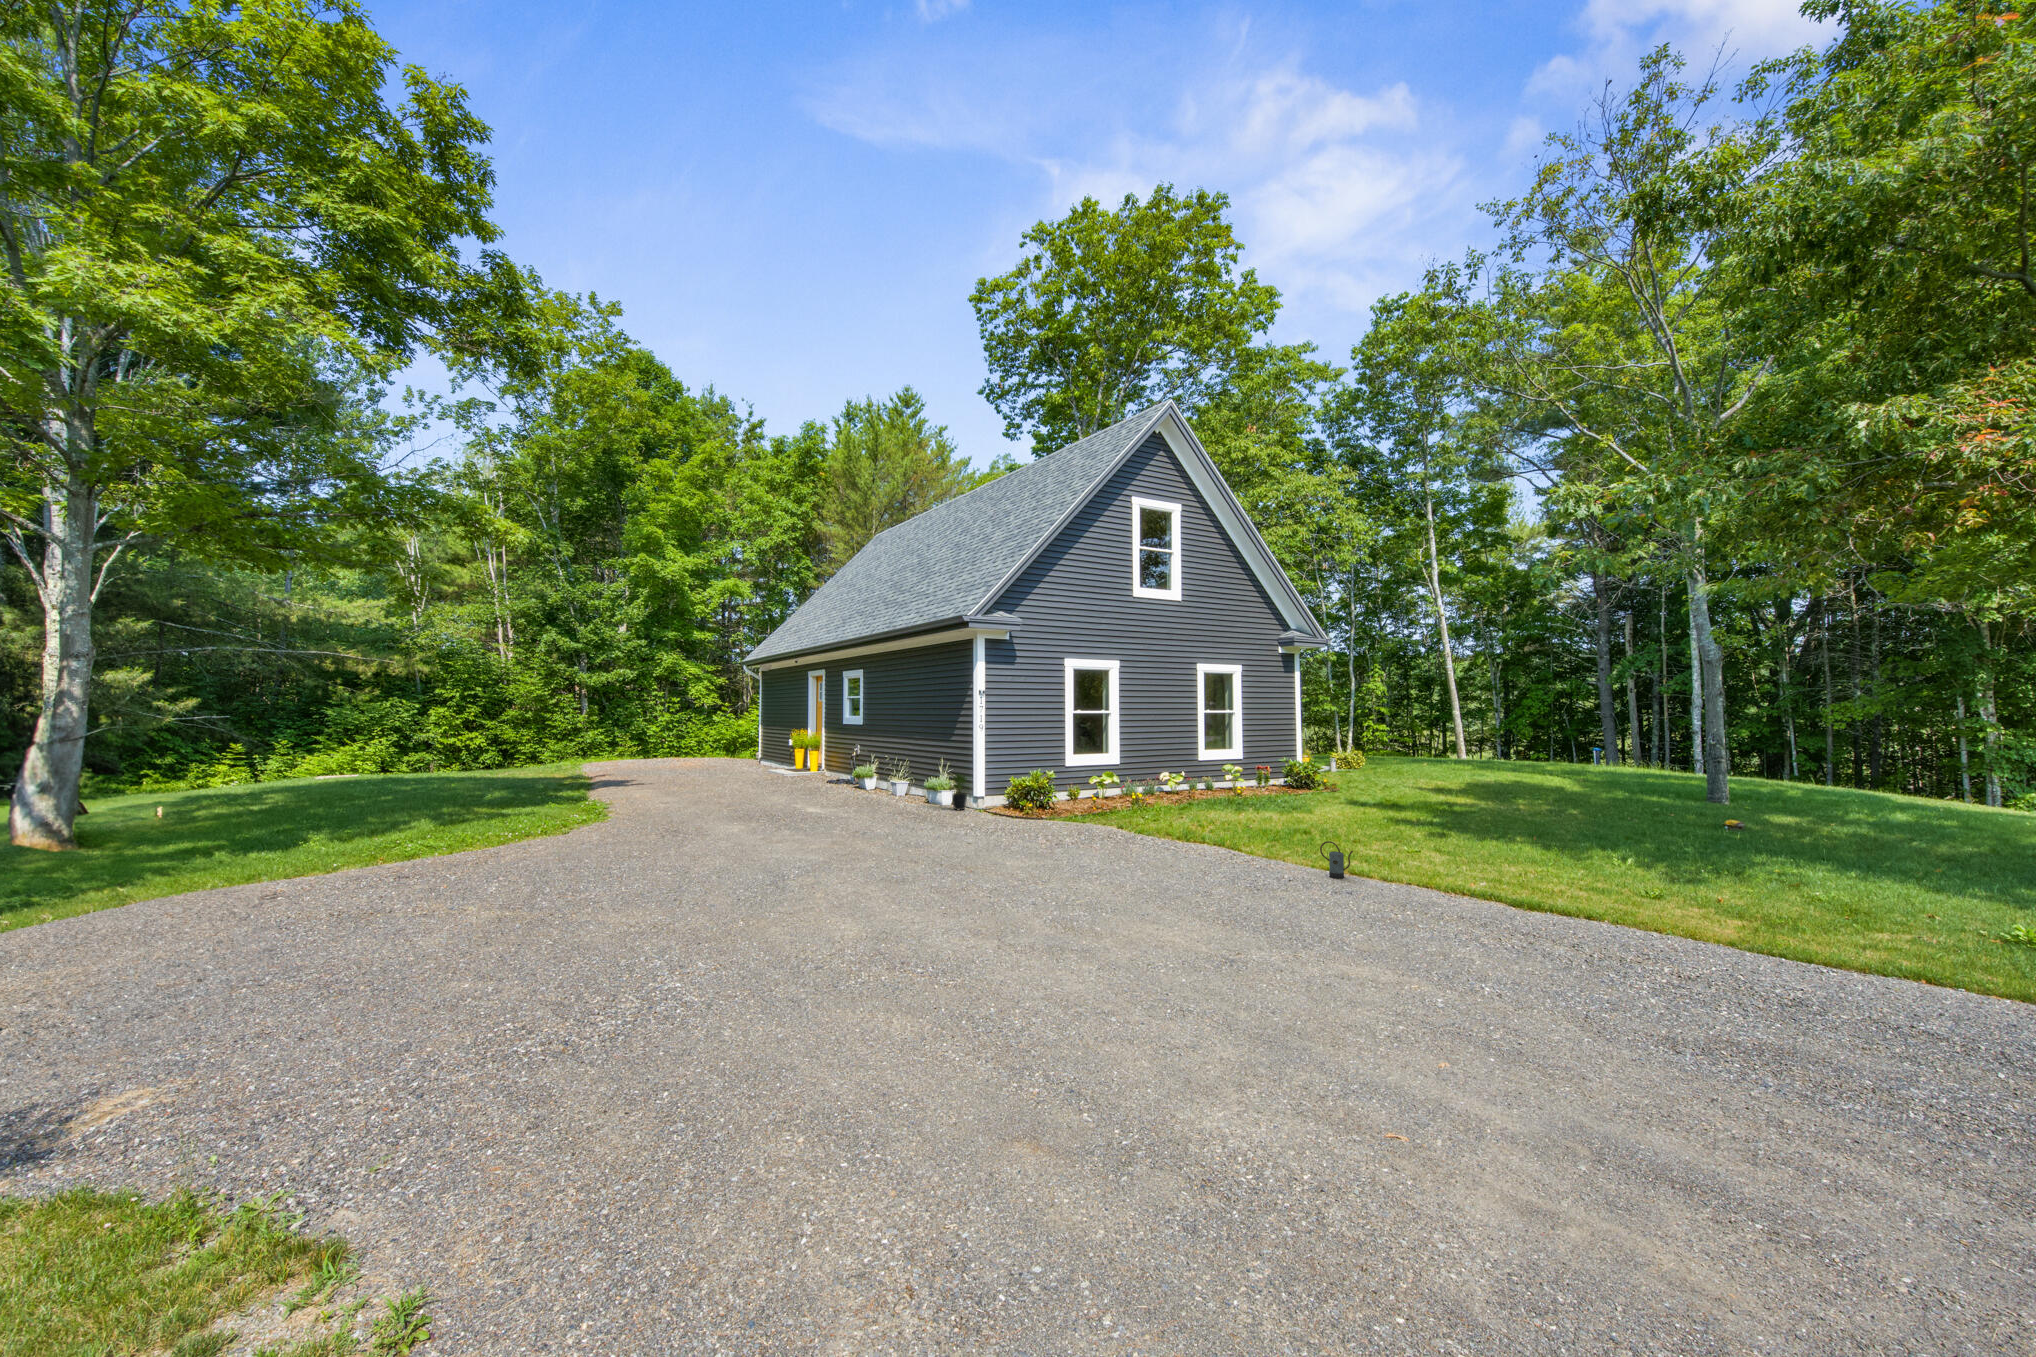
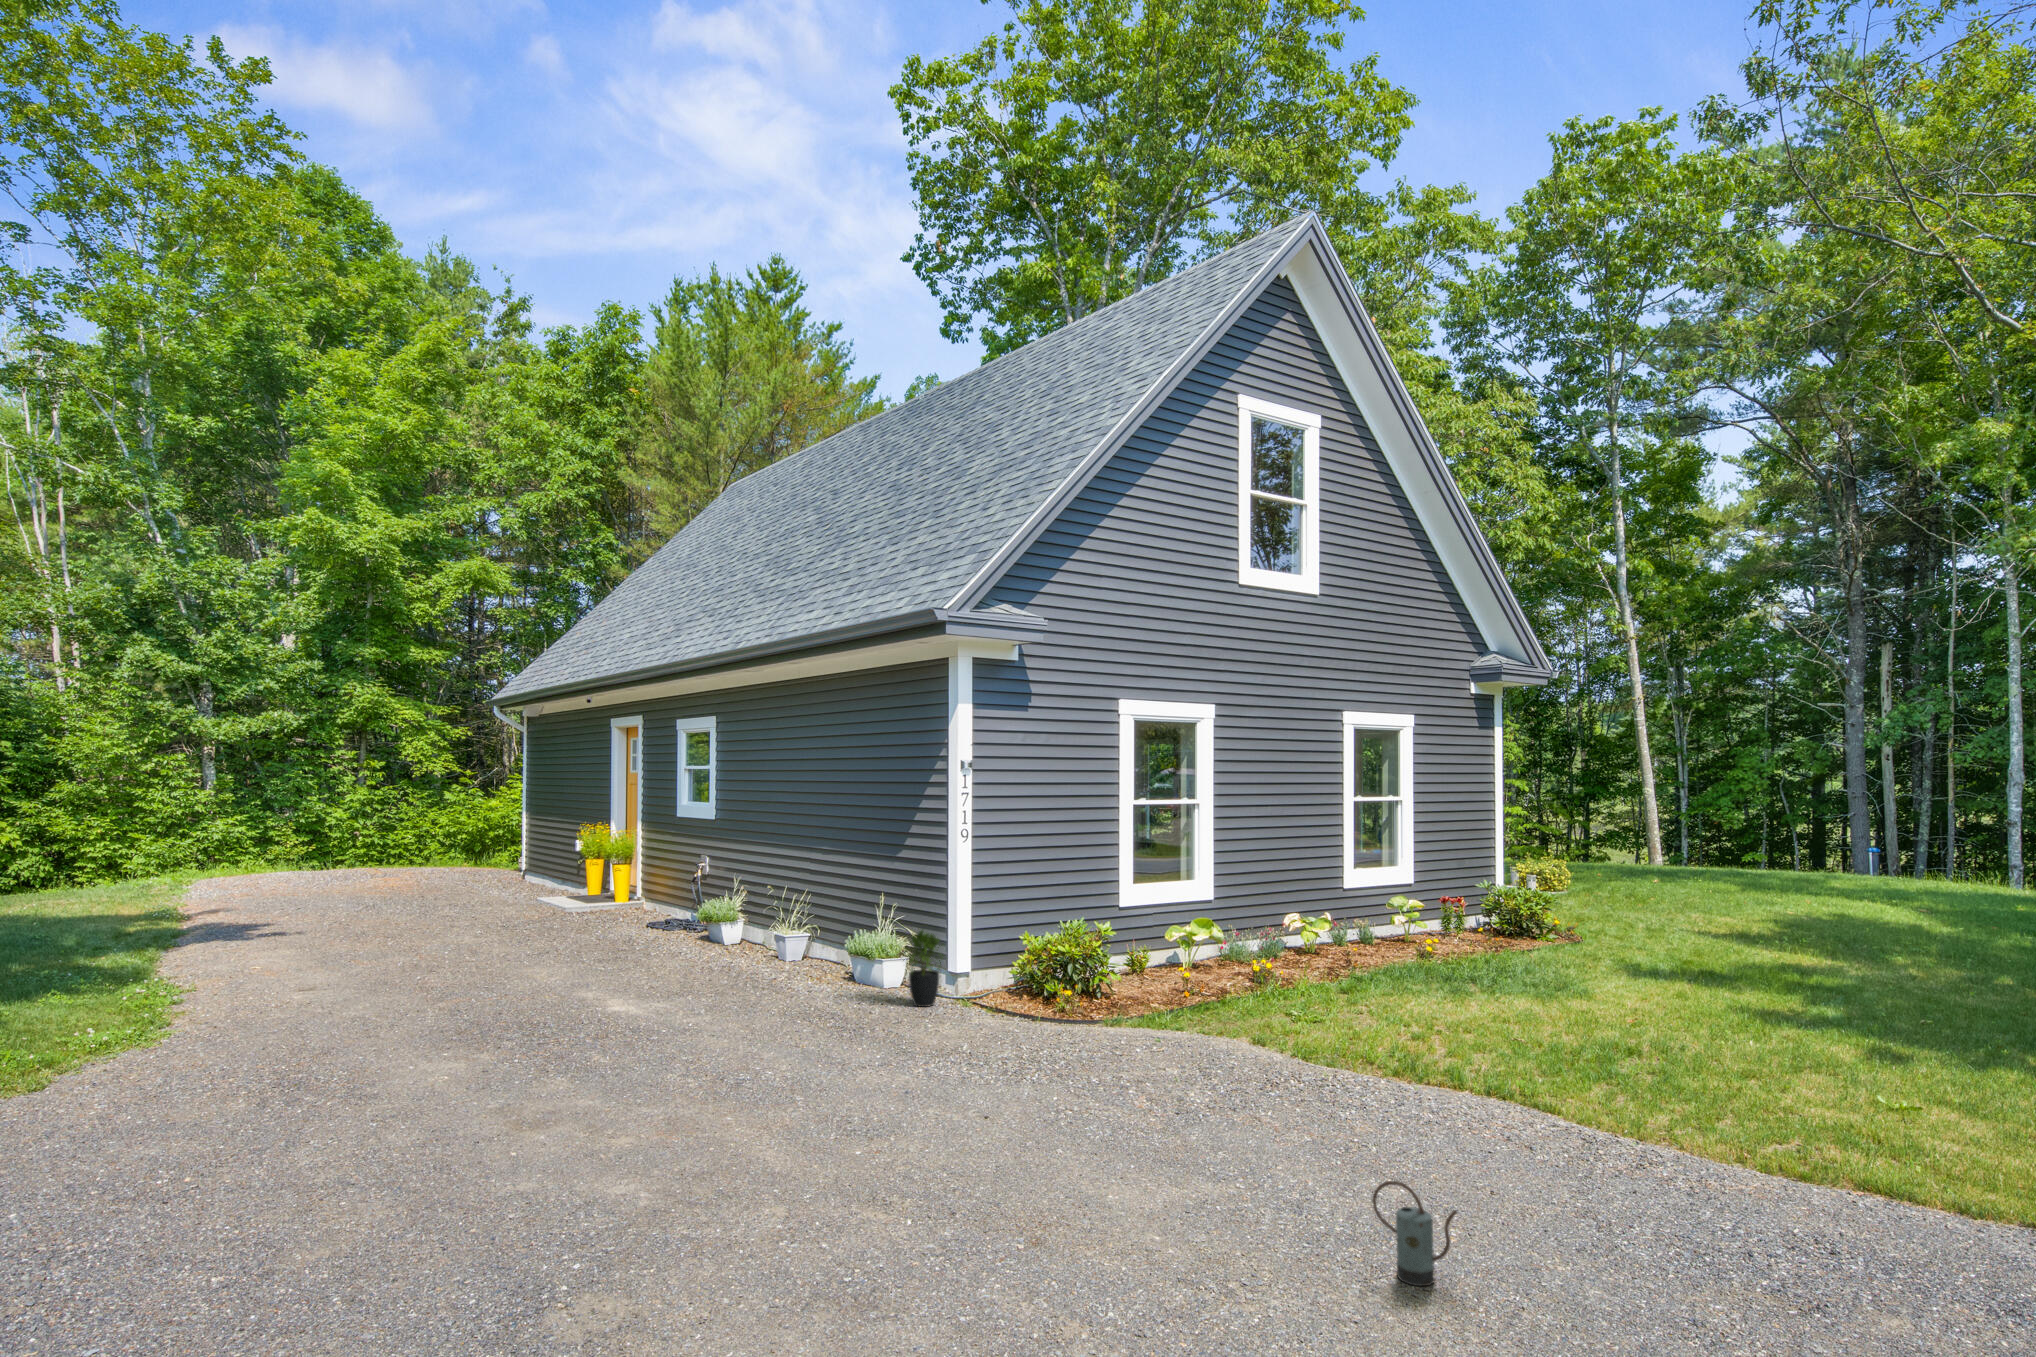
watering can: present [1320,841,1353,879] -> present [1372,1181,1457,1286]

